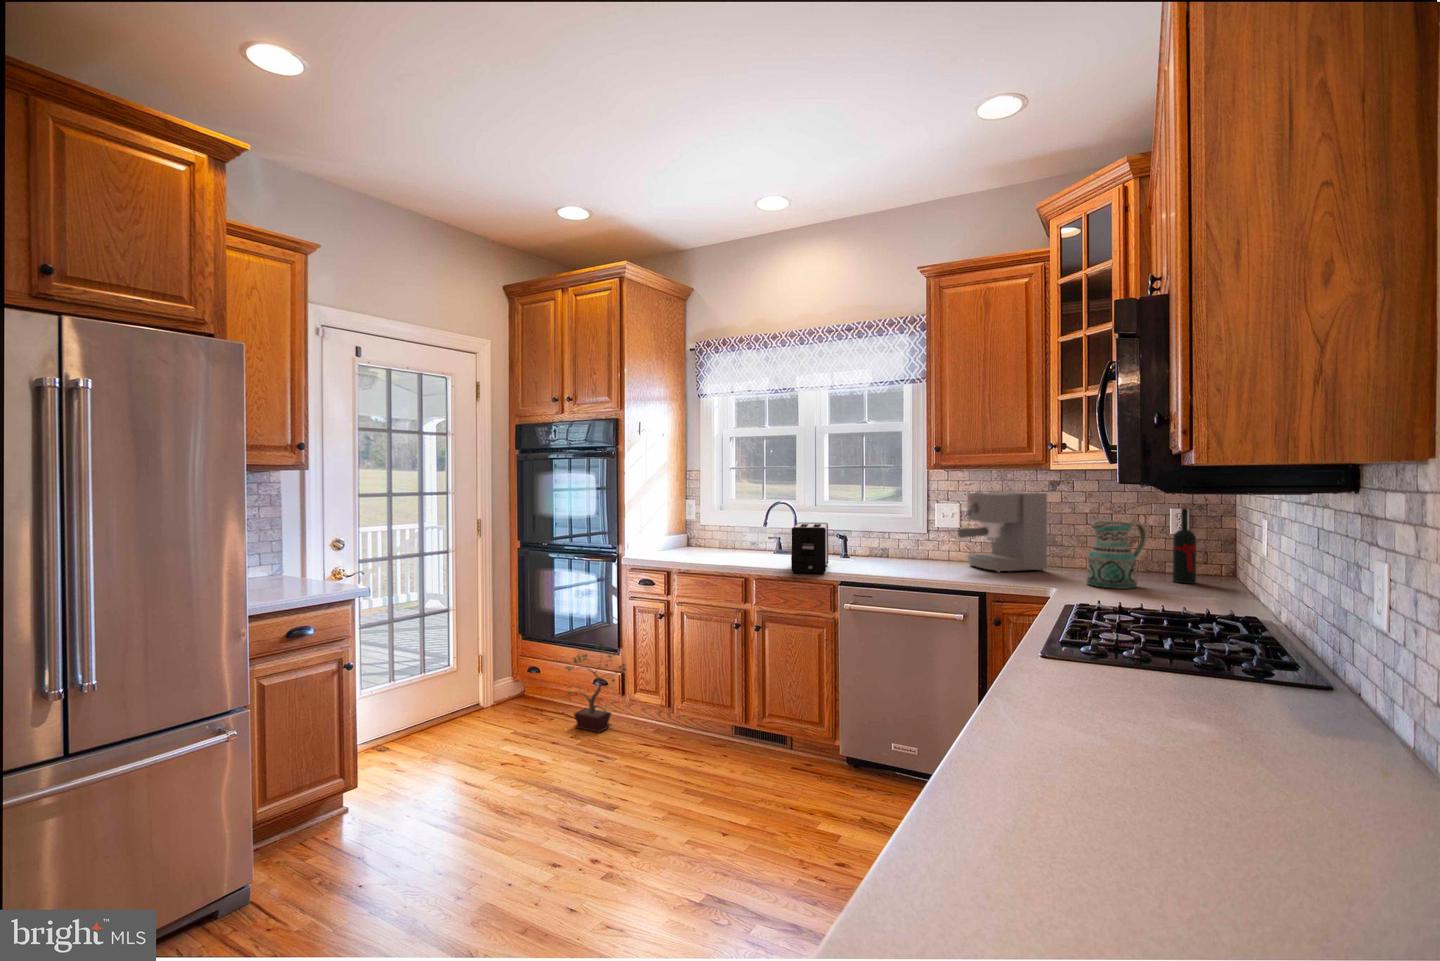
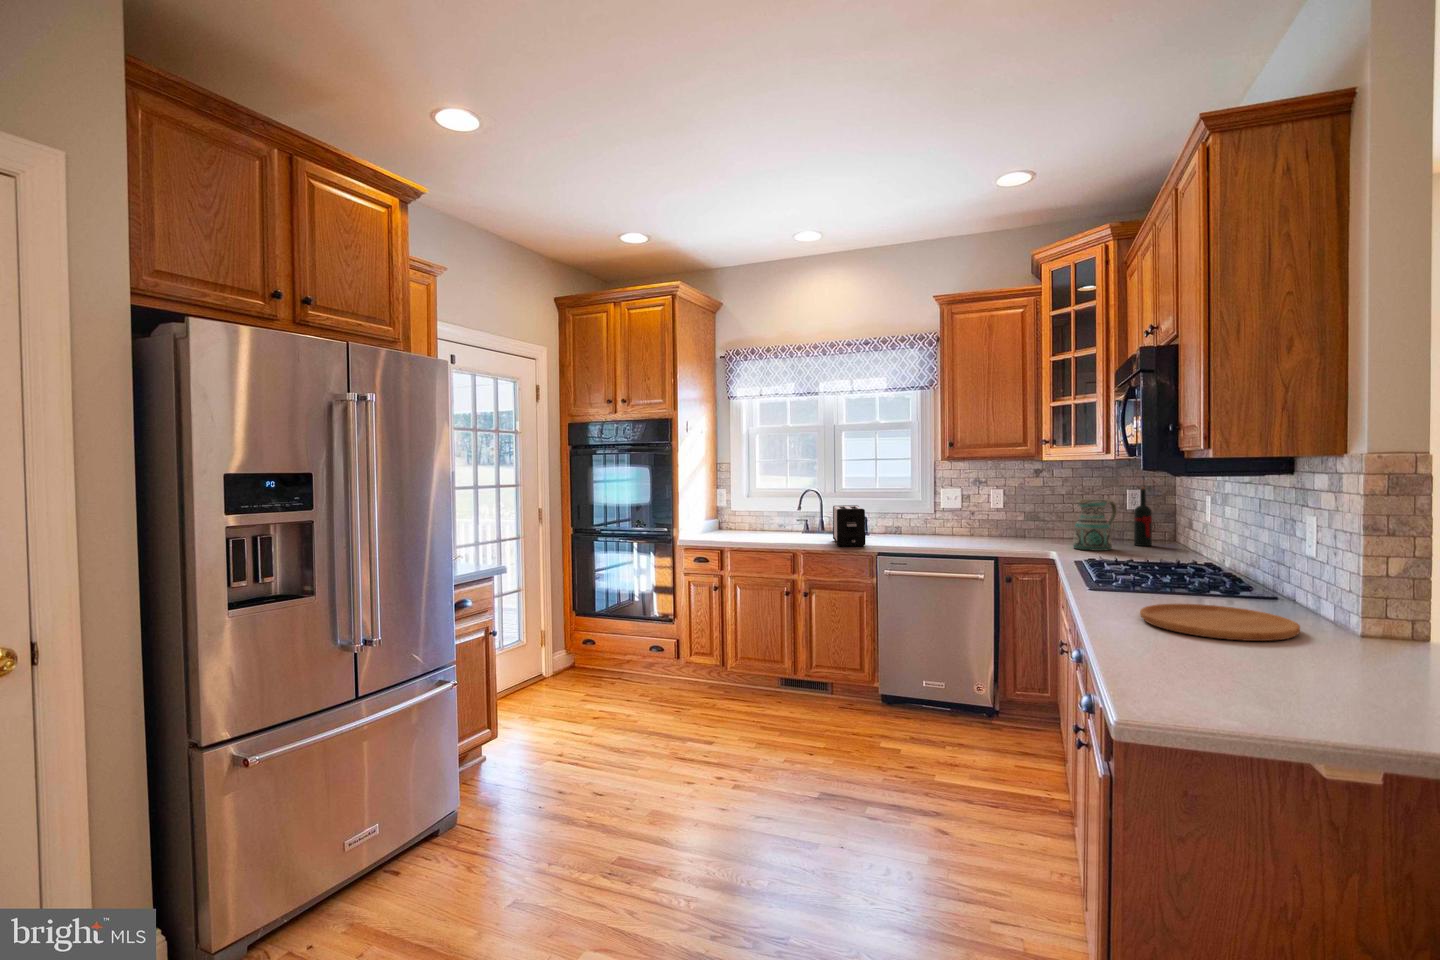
coffee maker: present [958,491,1047,572] -> none [967,478,1036,542]
potted plant: present [566,642,626,732] -> none [628,611,690,689]
cutting board: none [1085,691,1342,780] -> present [1140,604,1300,641]

